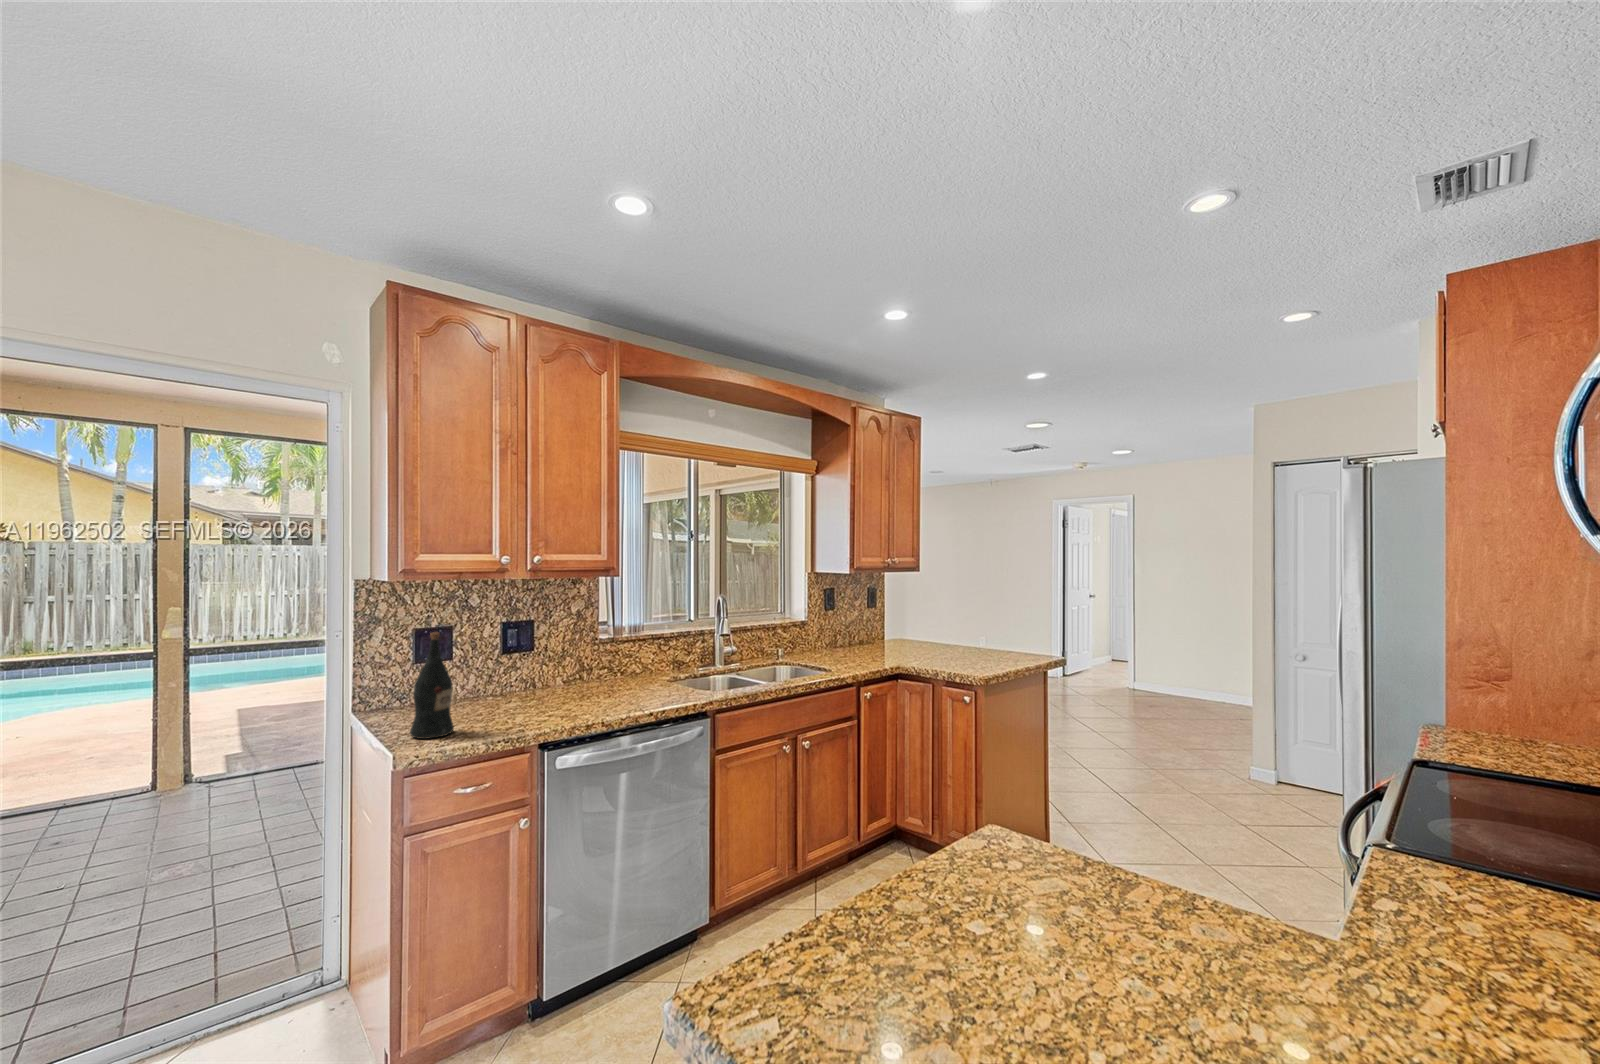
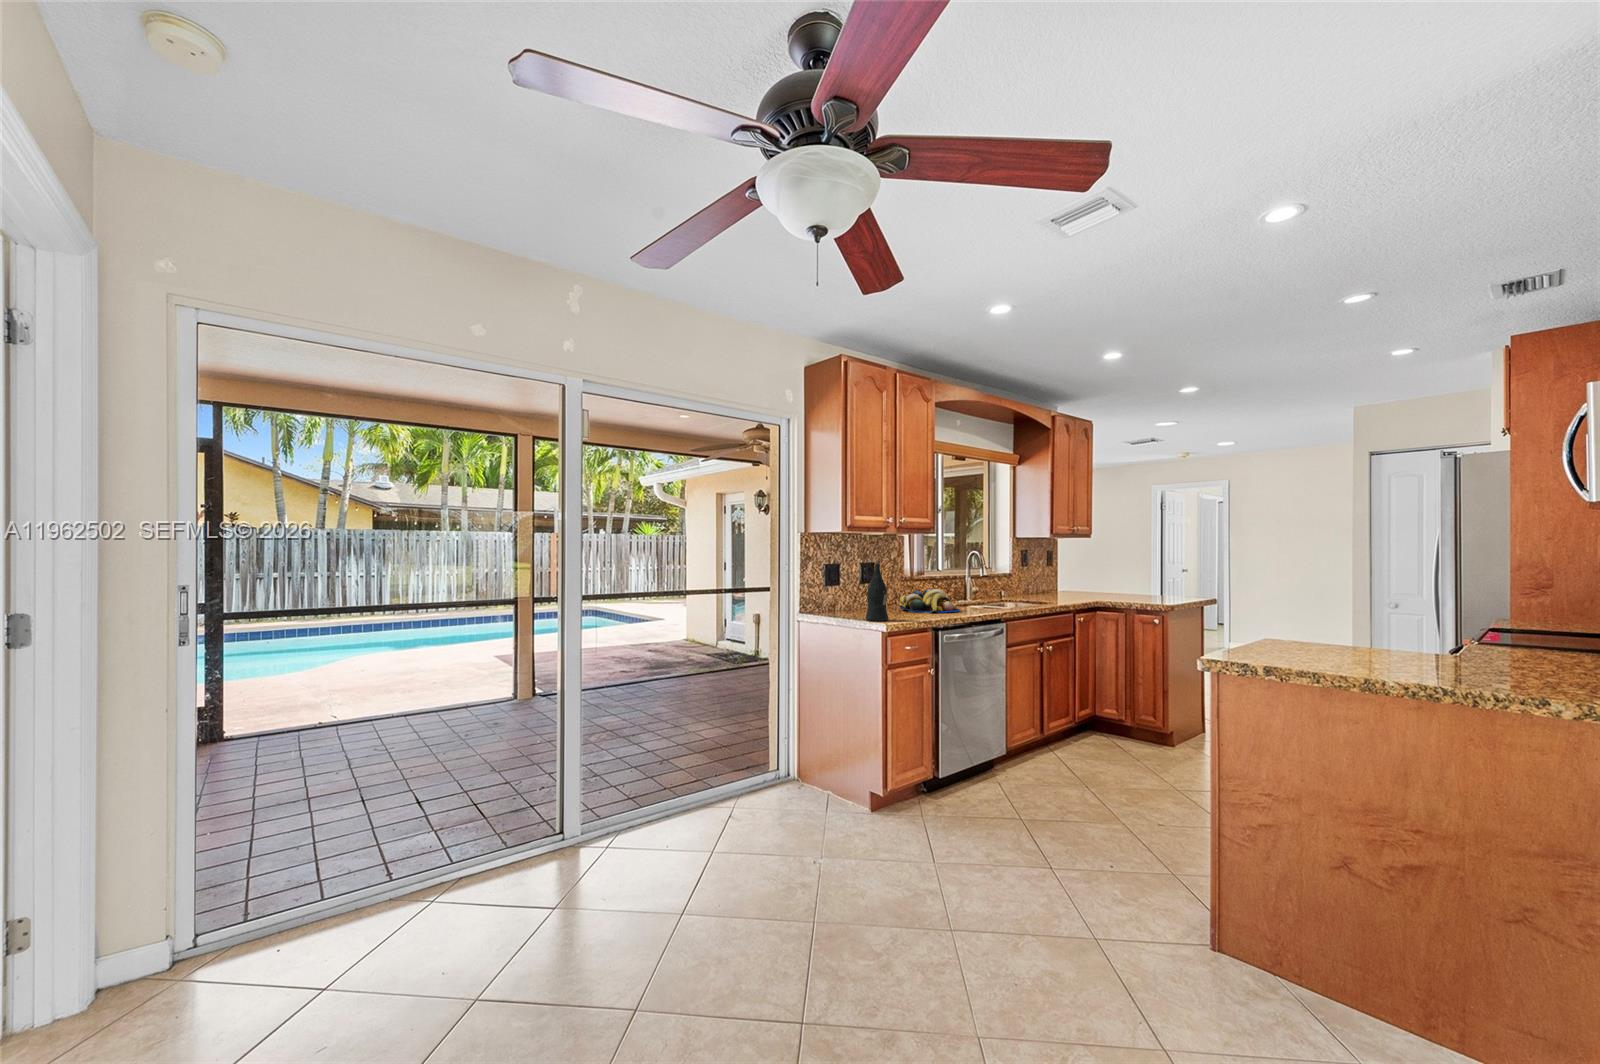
fruit bowl: none [561,659,654,705] -> present [899,589,960,613]

